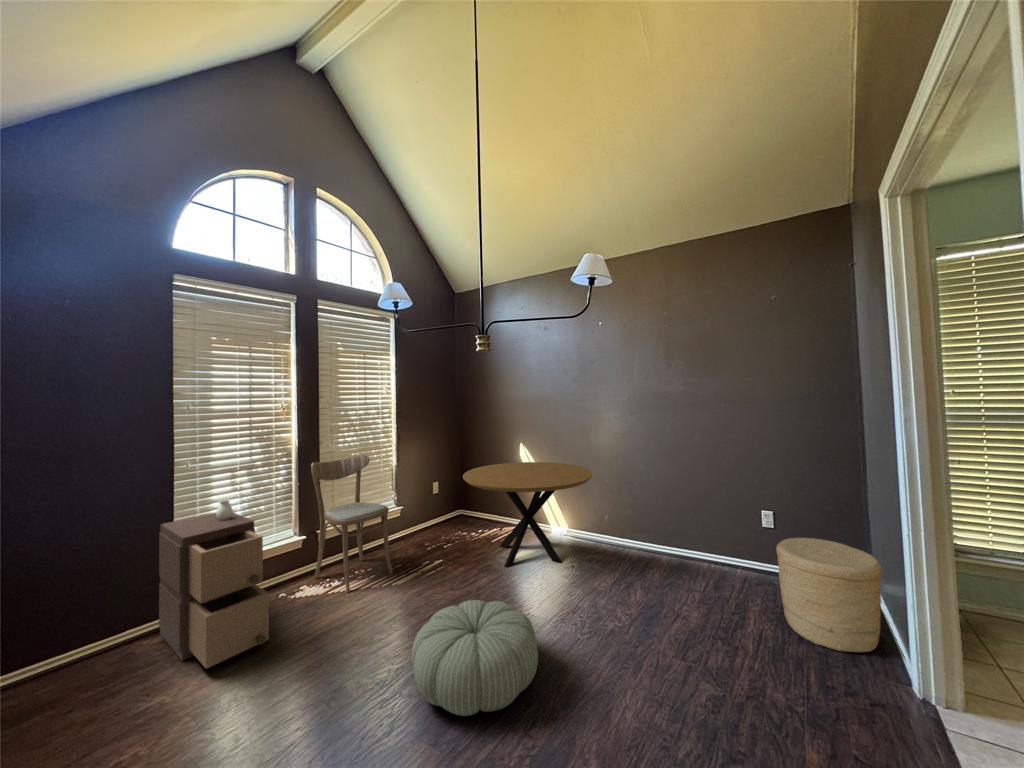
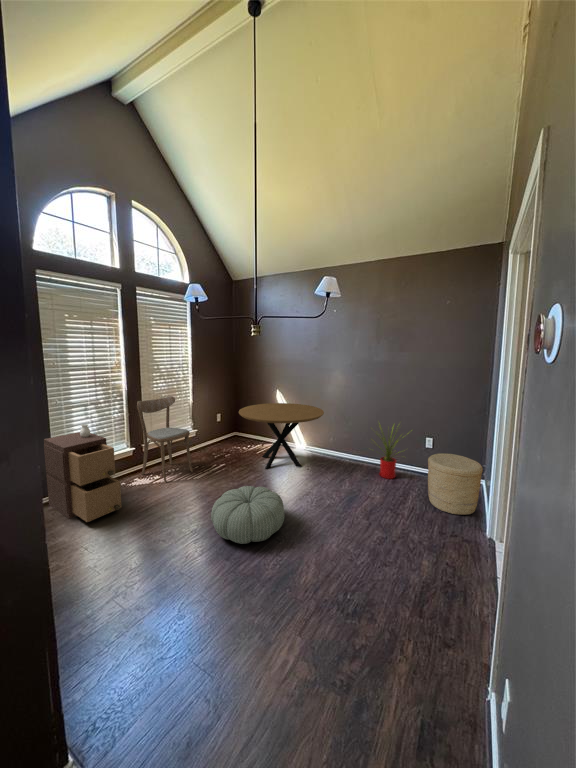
house plant: none [664,482,741,582] -> present [380,425,399,479]

